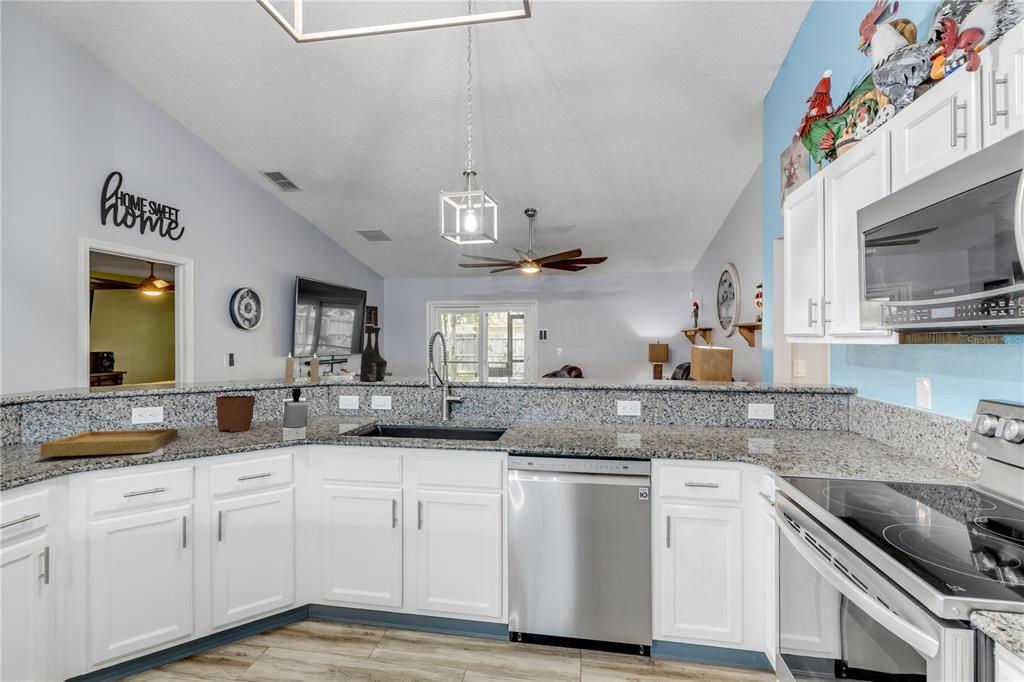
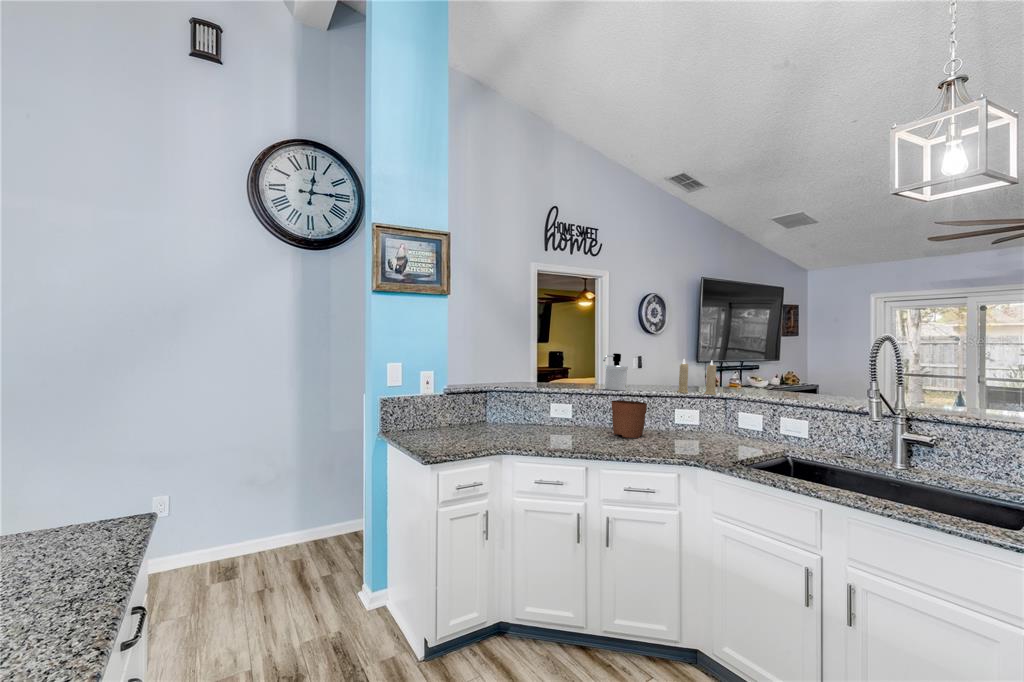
vase: present [360,325,387,382] -> none [767,327,805,398]
soap dispenser: present [283,388,309,428] -> present [603,353,628,391]
tray: present [40,429,178,457] -> none [487,420,581,447]

